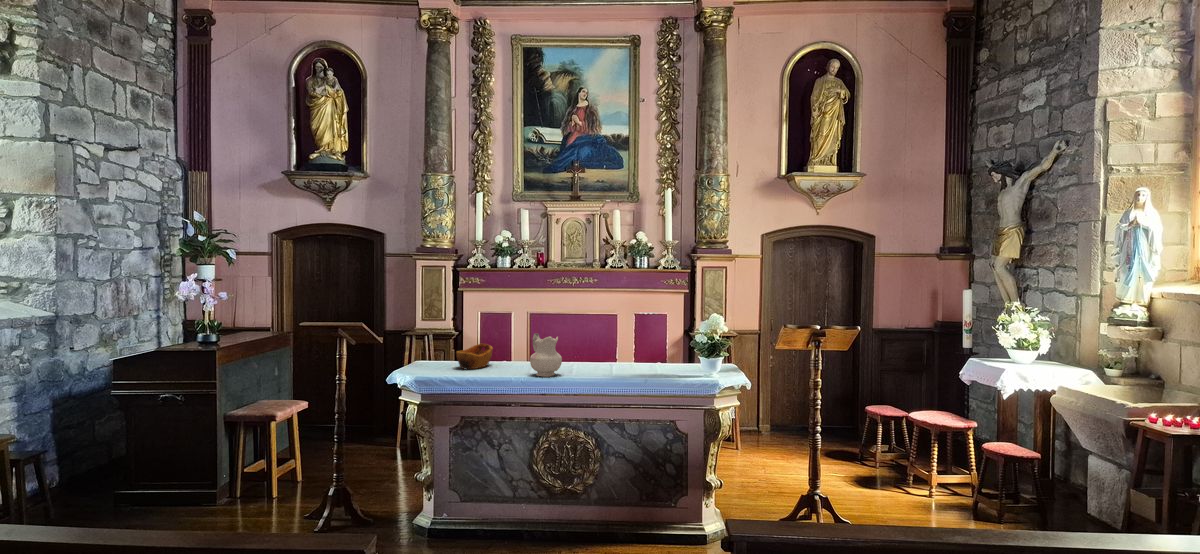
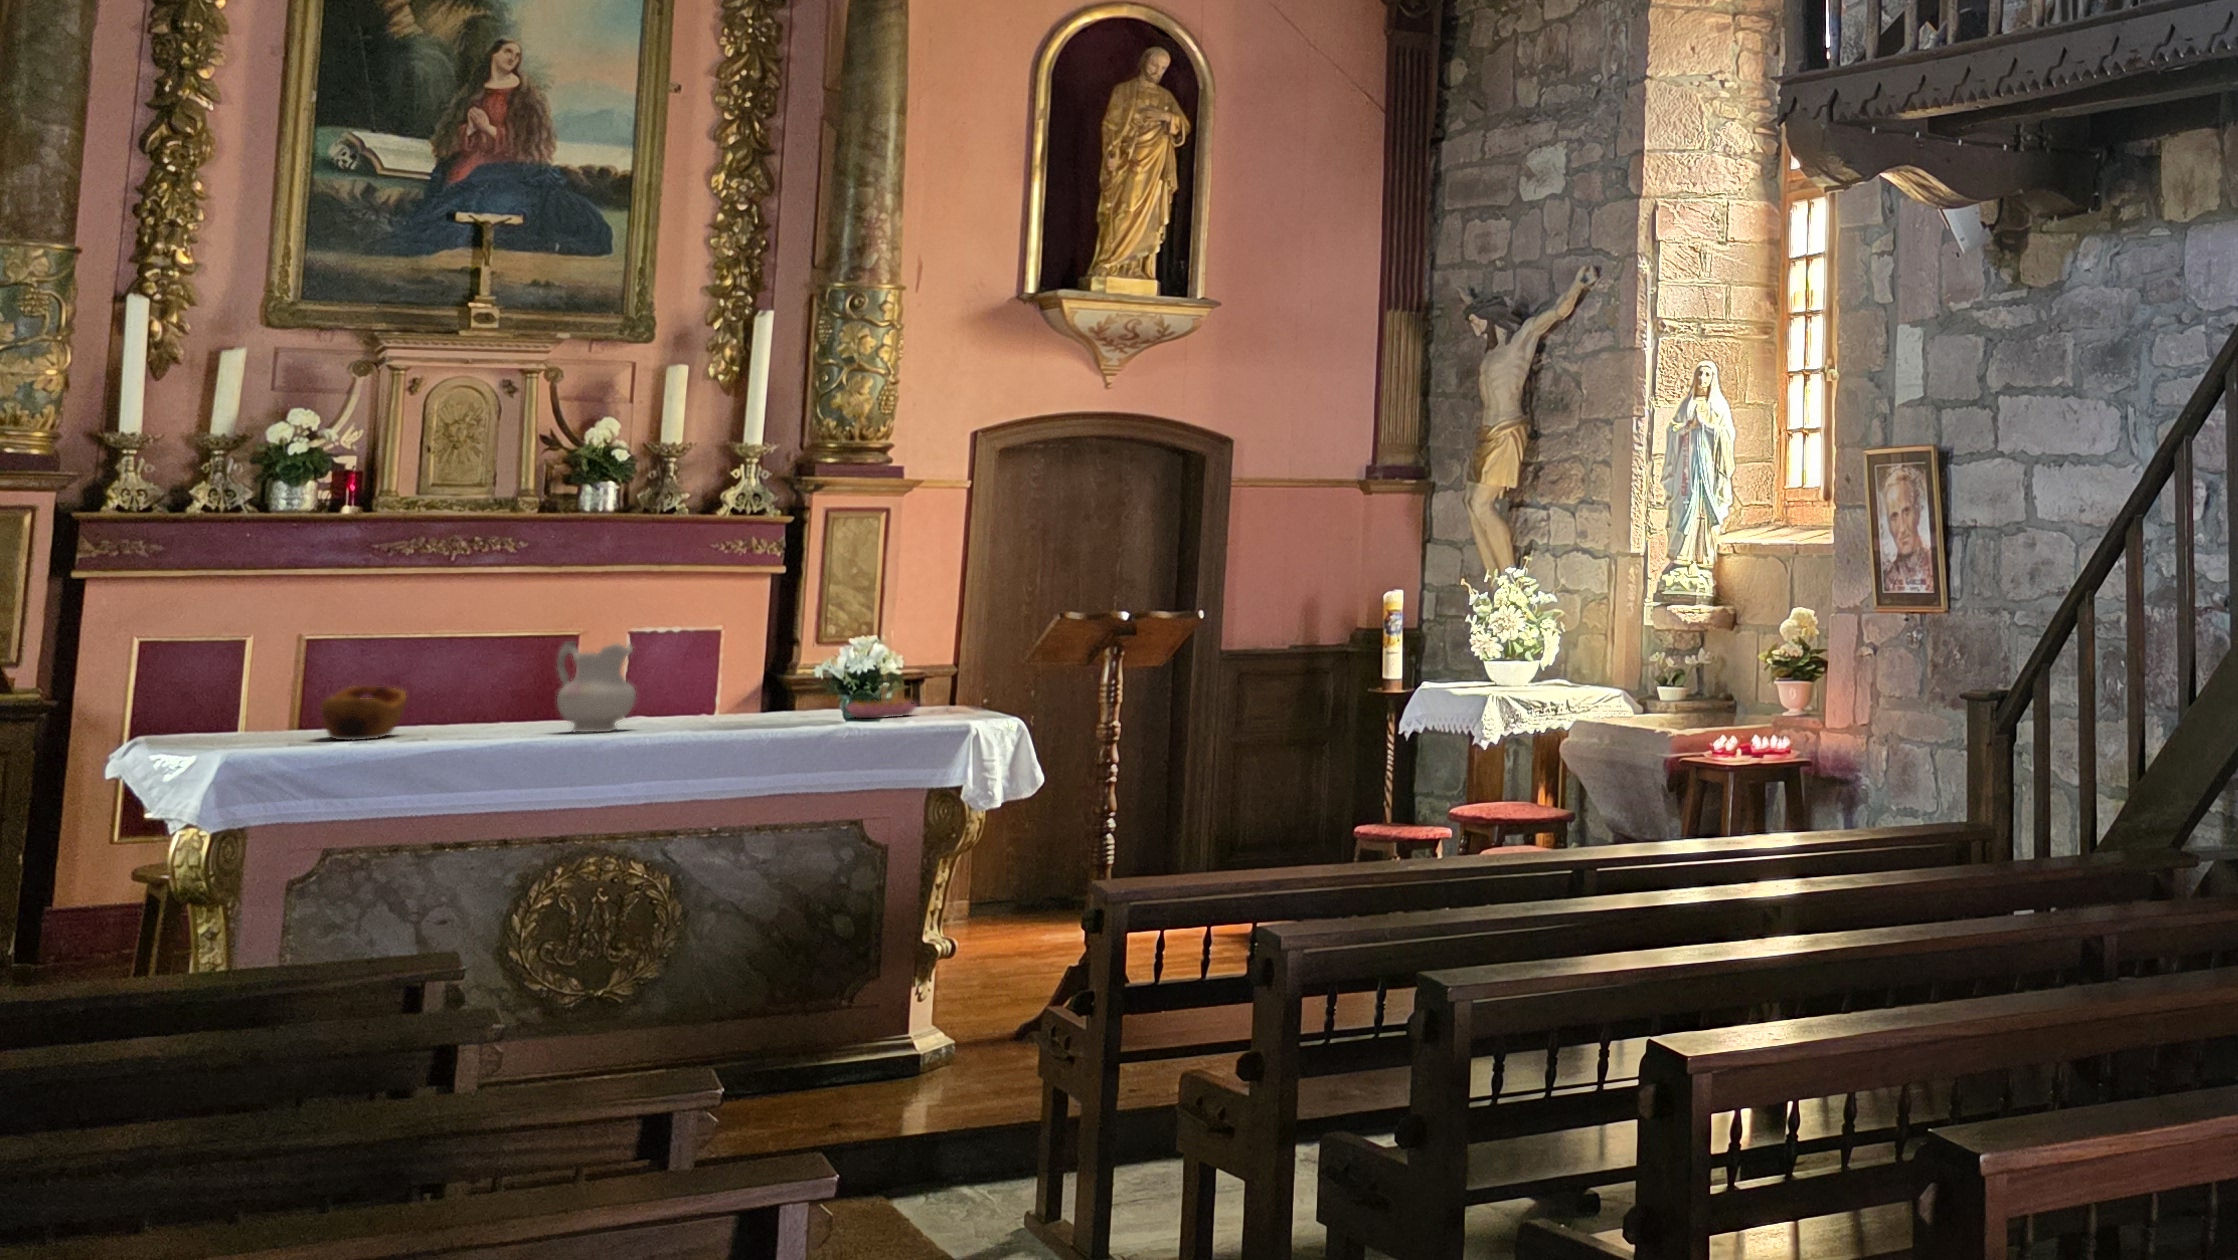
candle holder: none [654,354,687,378] -> present [847,676,918,718]

